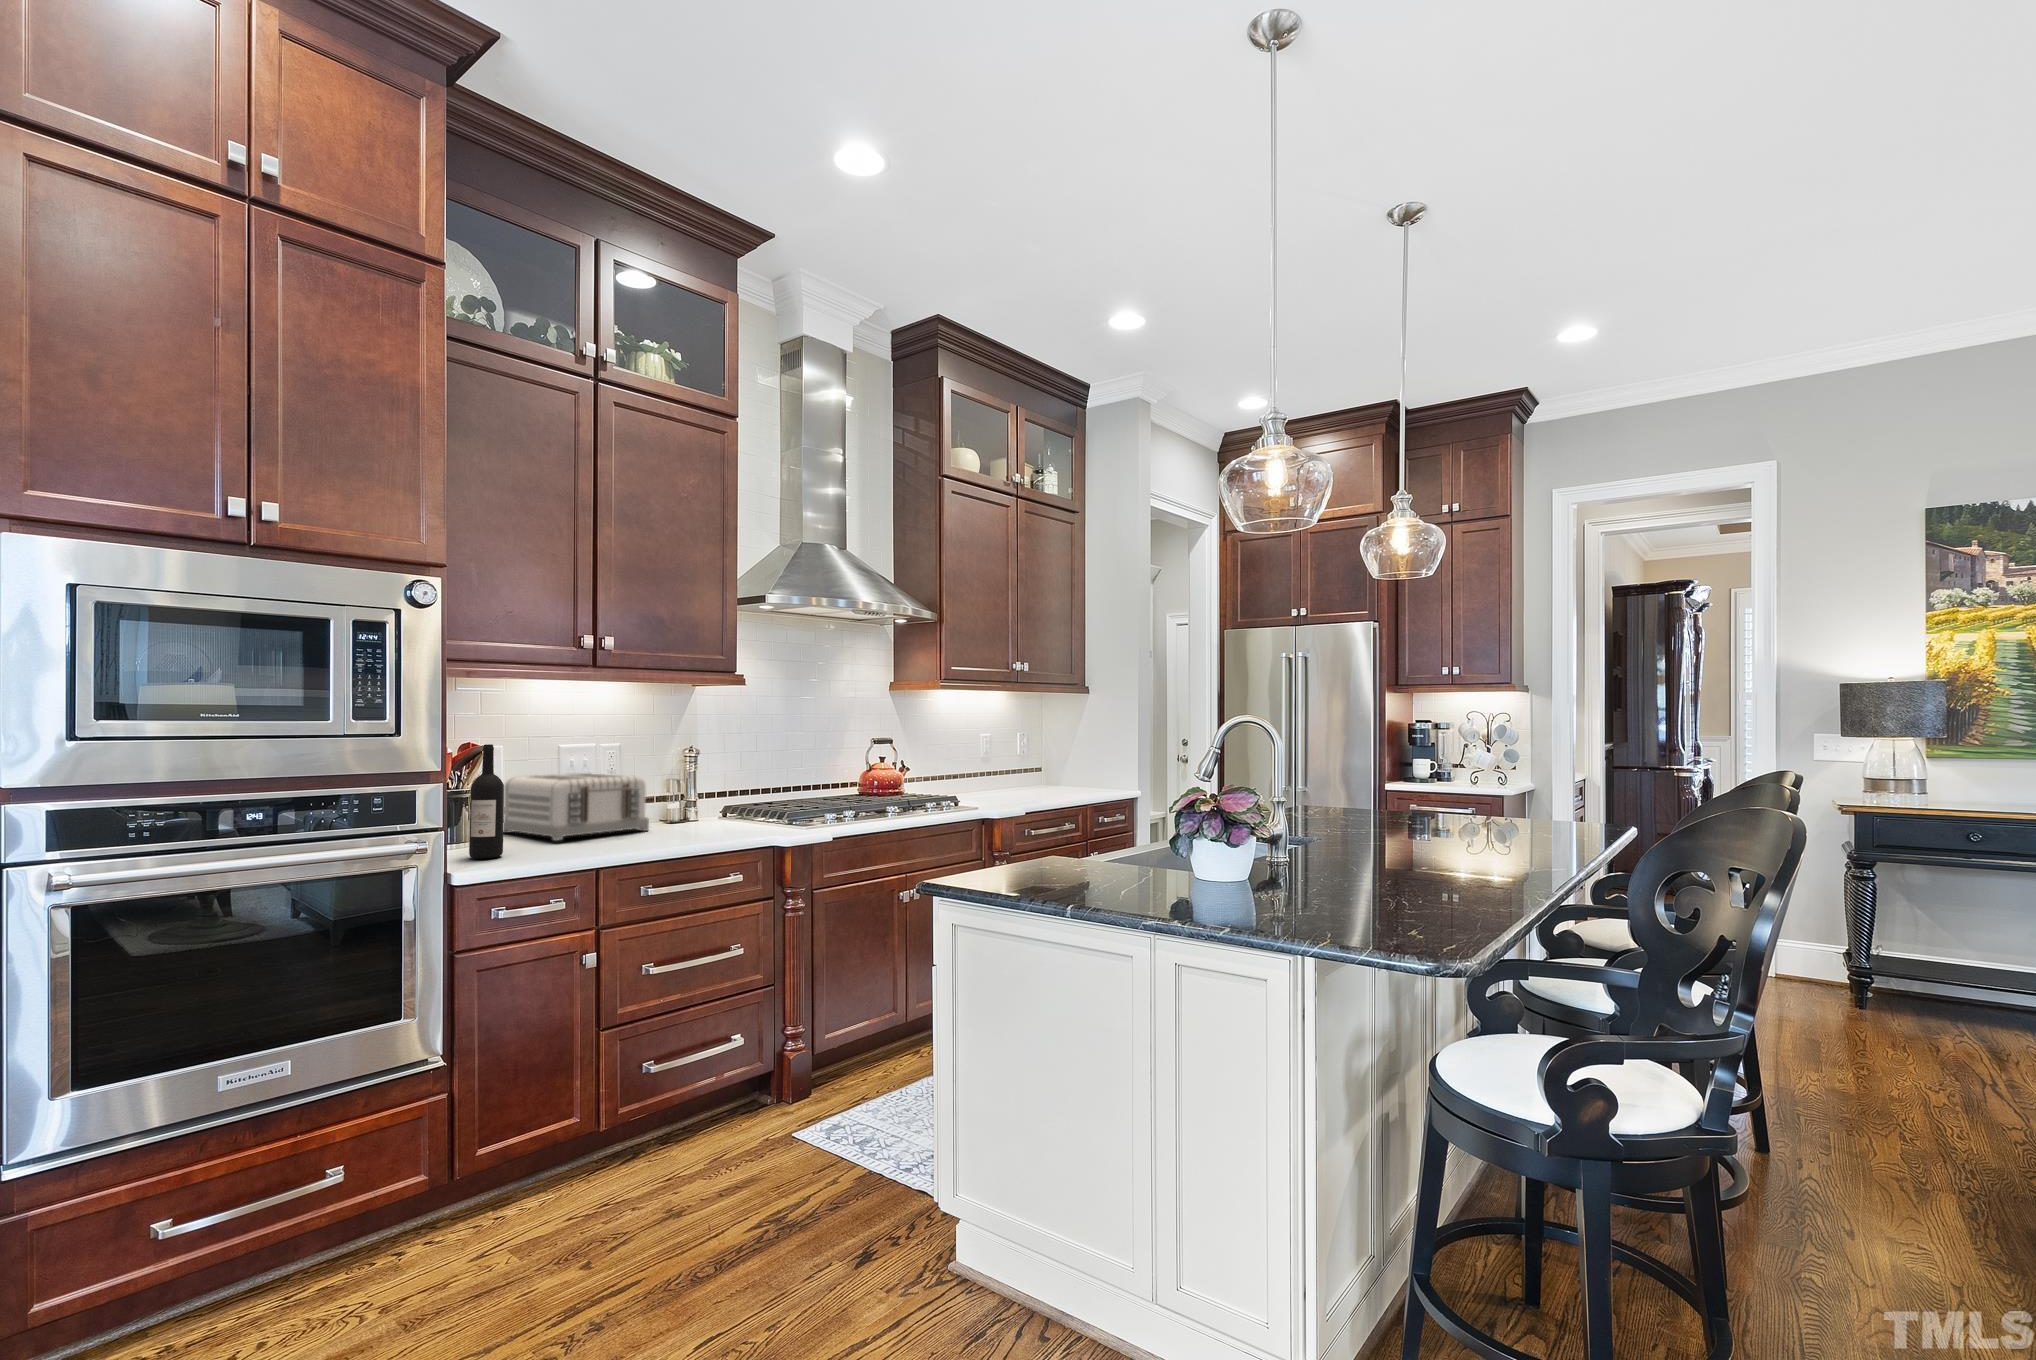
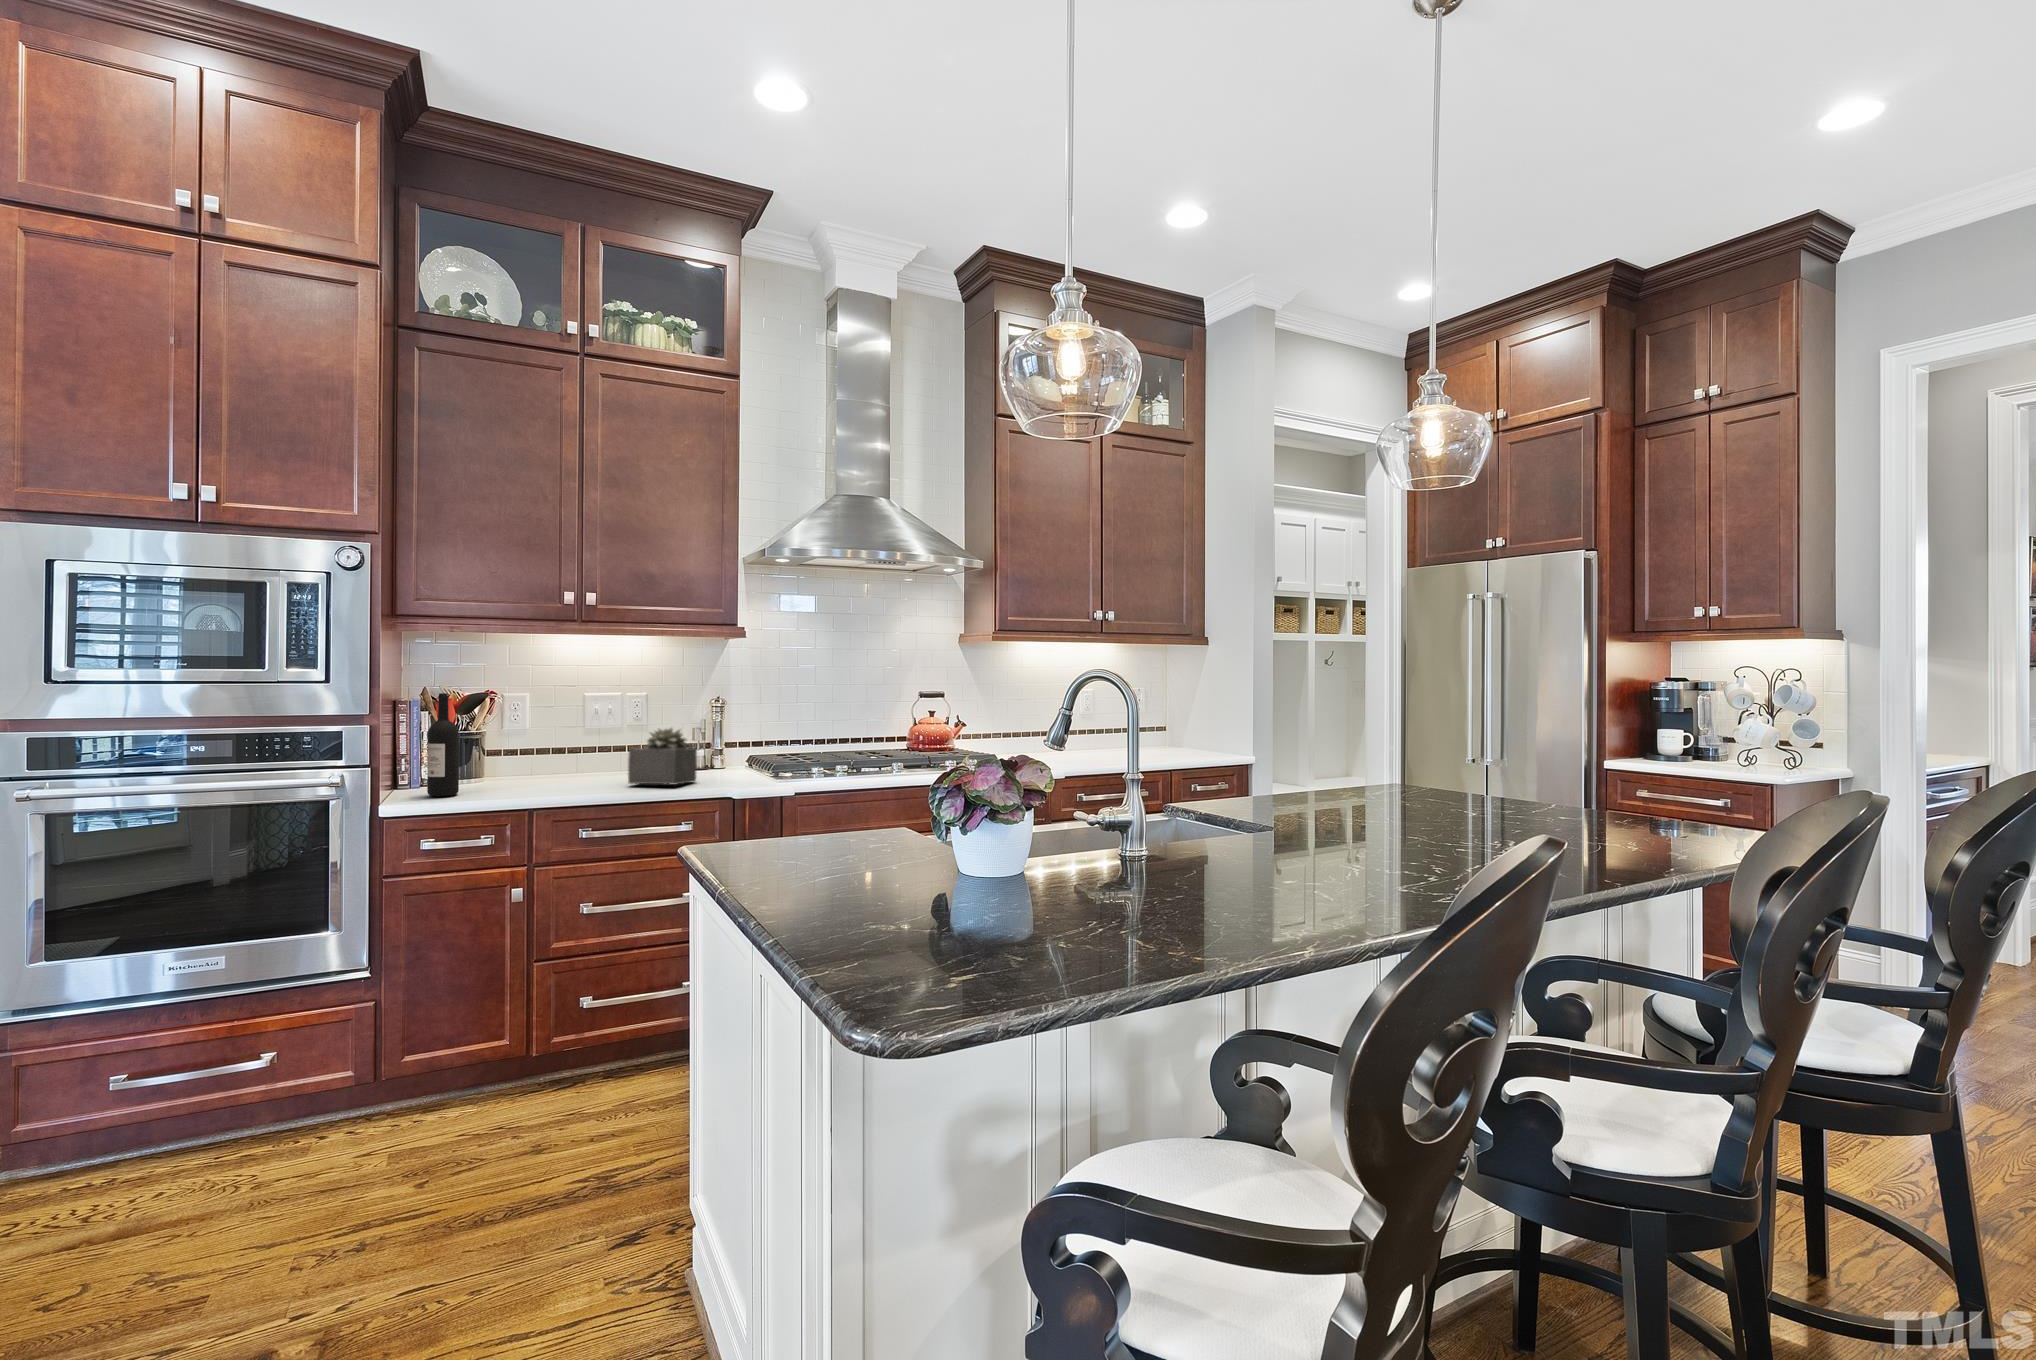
toaster: present [504,773,649,840] -> none [515,722,630,783]
succulent plant: none [673,775,734,836] -> present [628,728,697,784]

